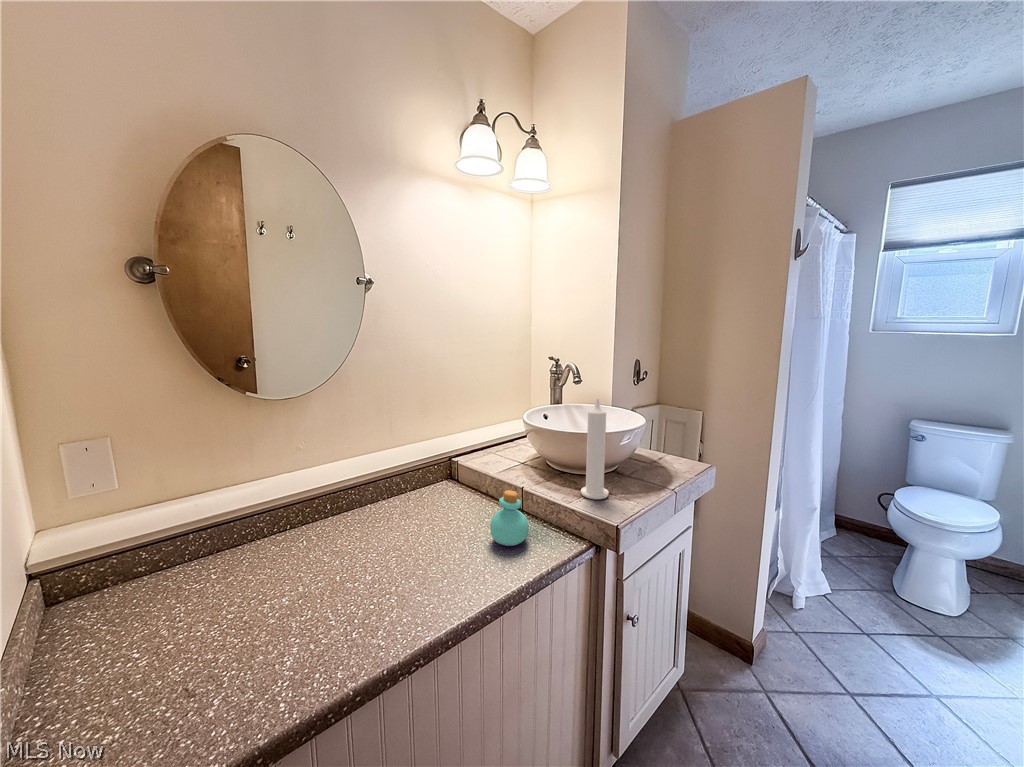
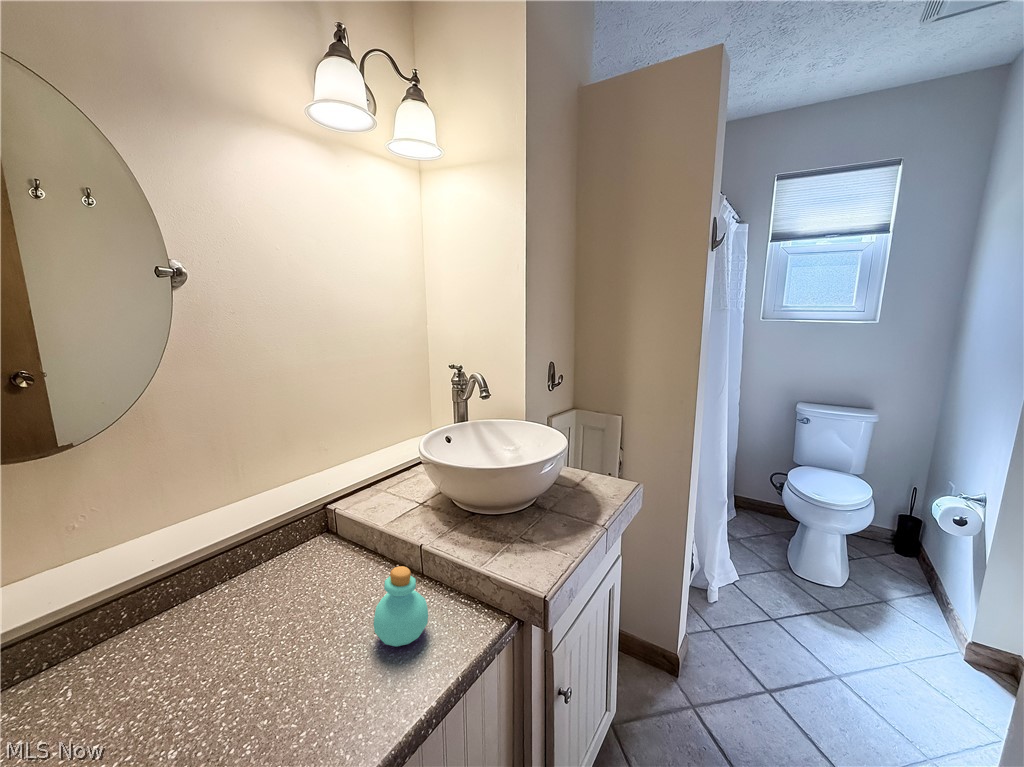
candle: present [581,399,609,499] -> none [496,426,530,554]

